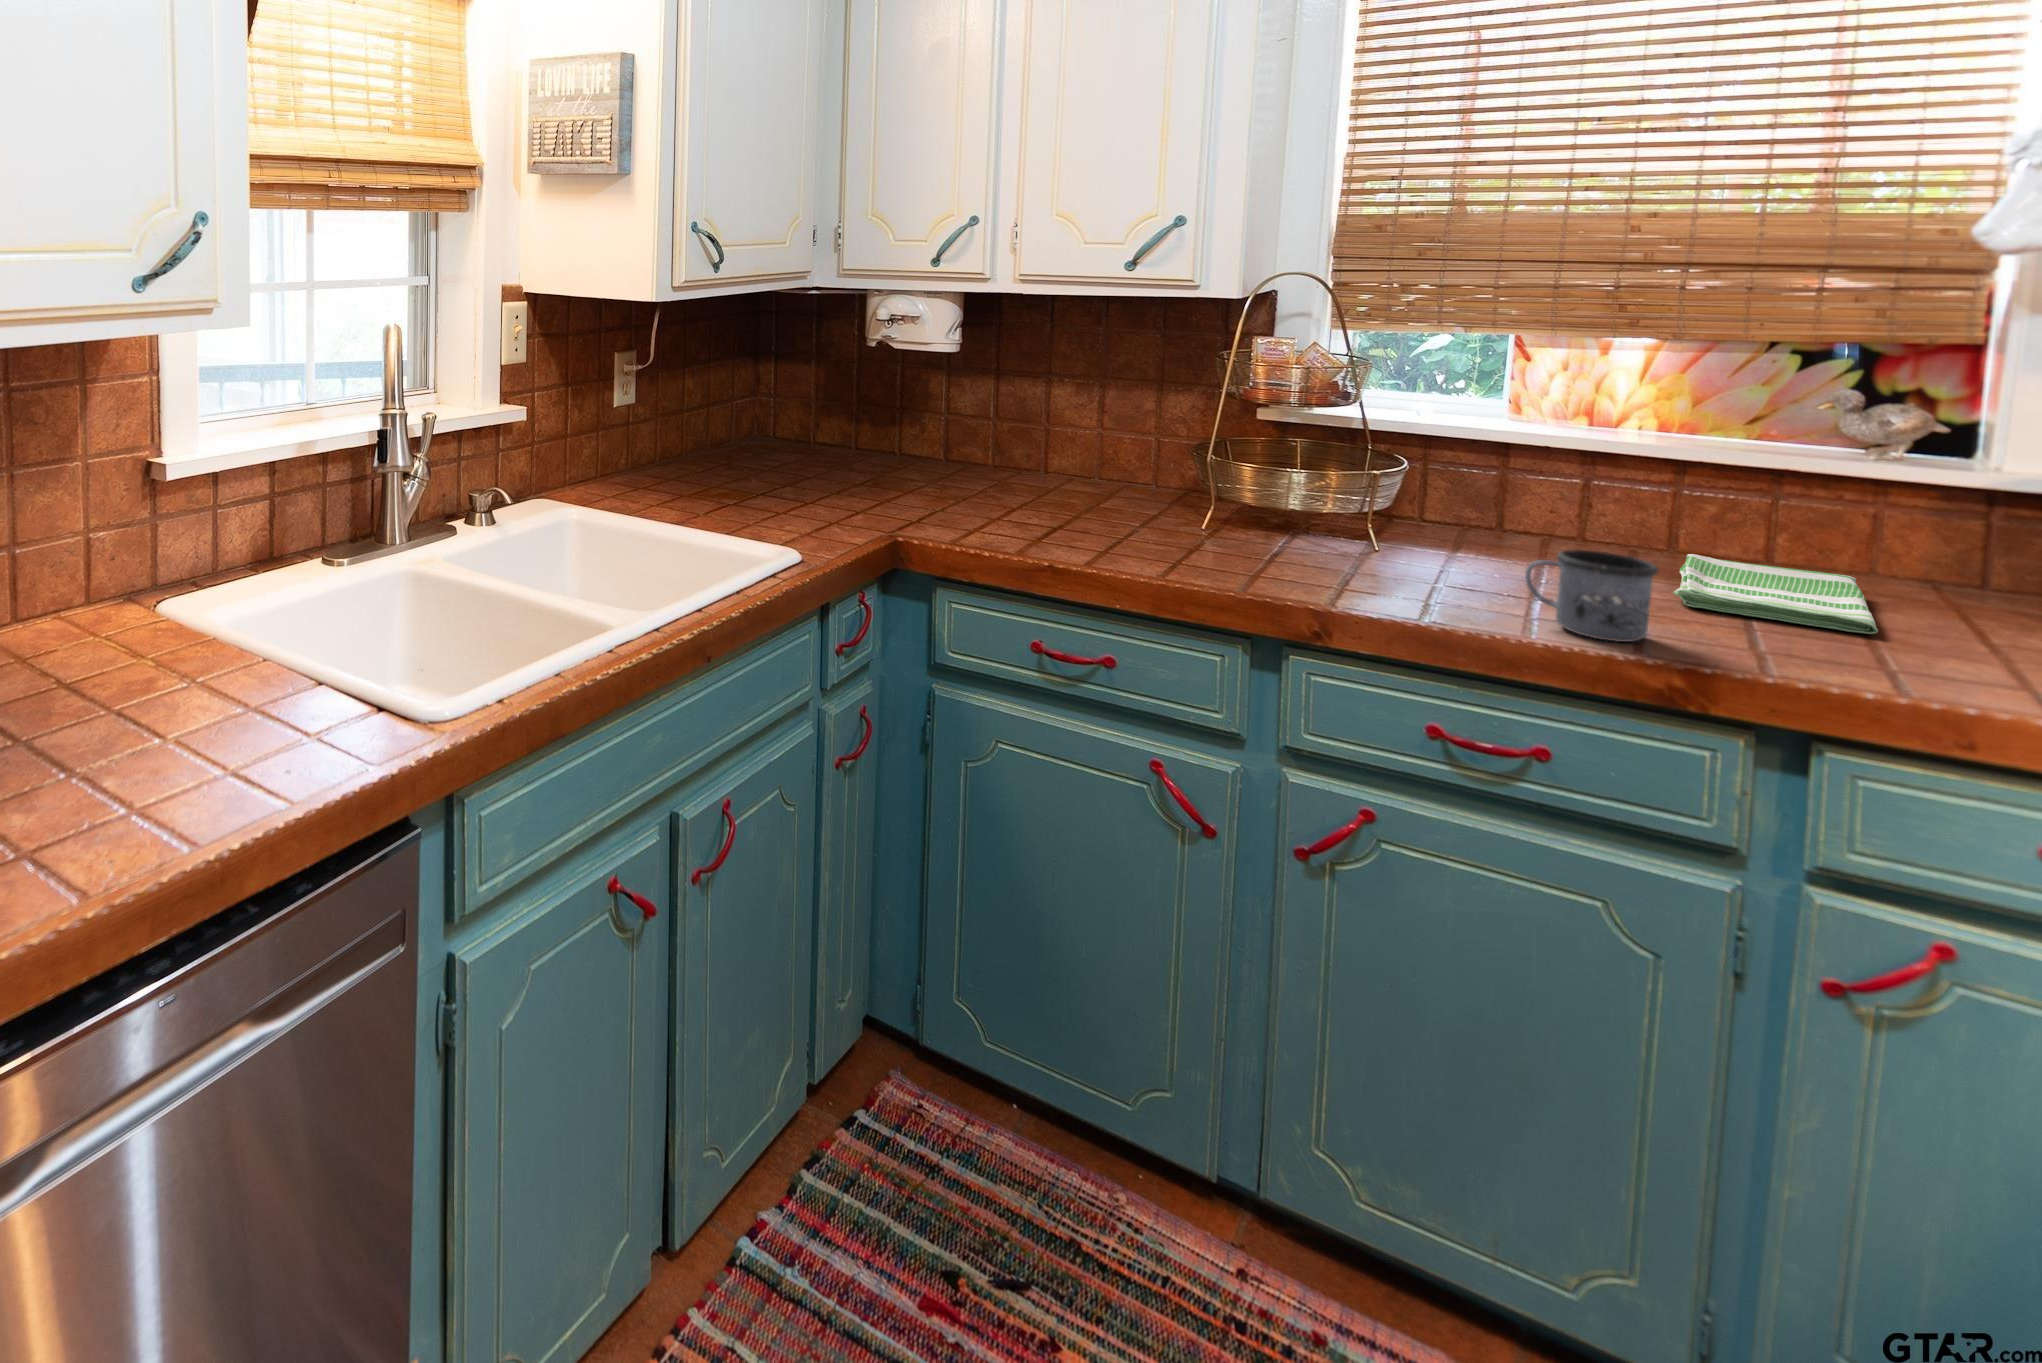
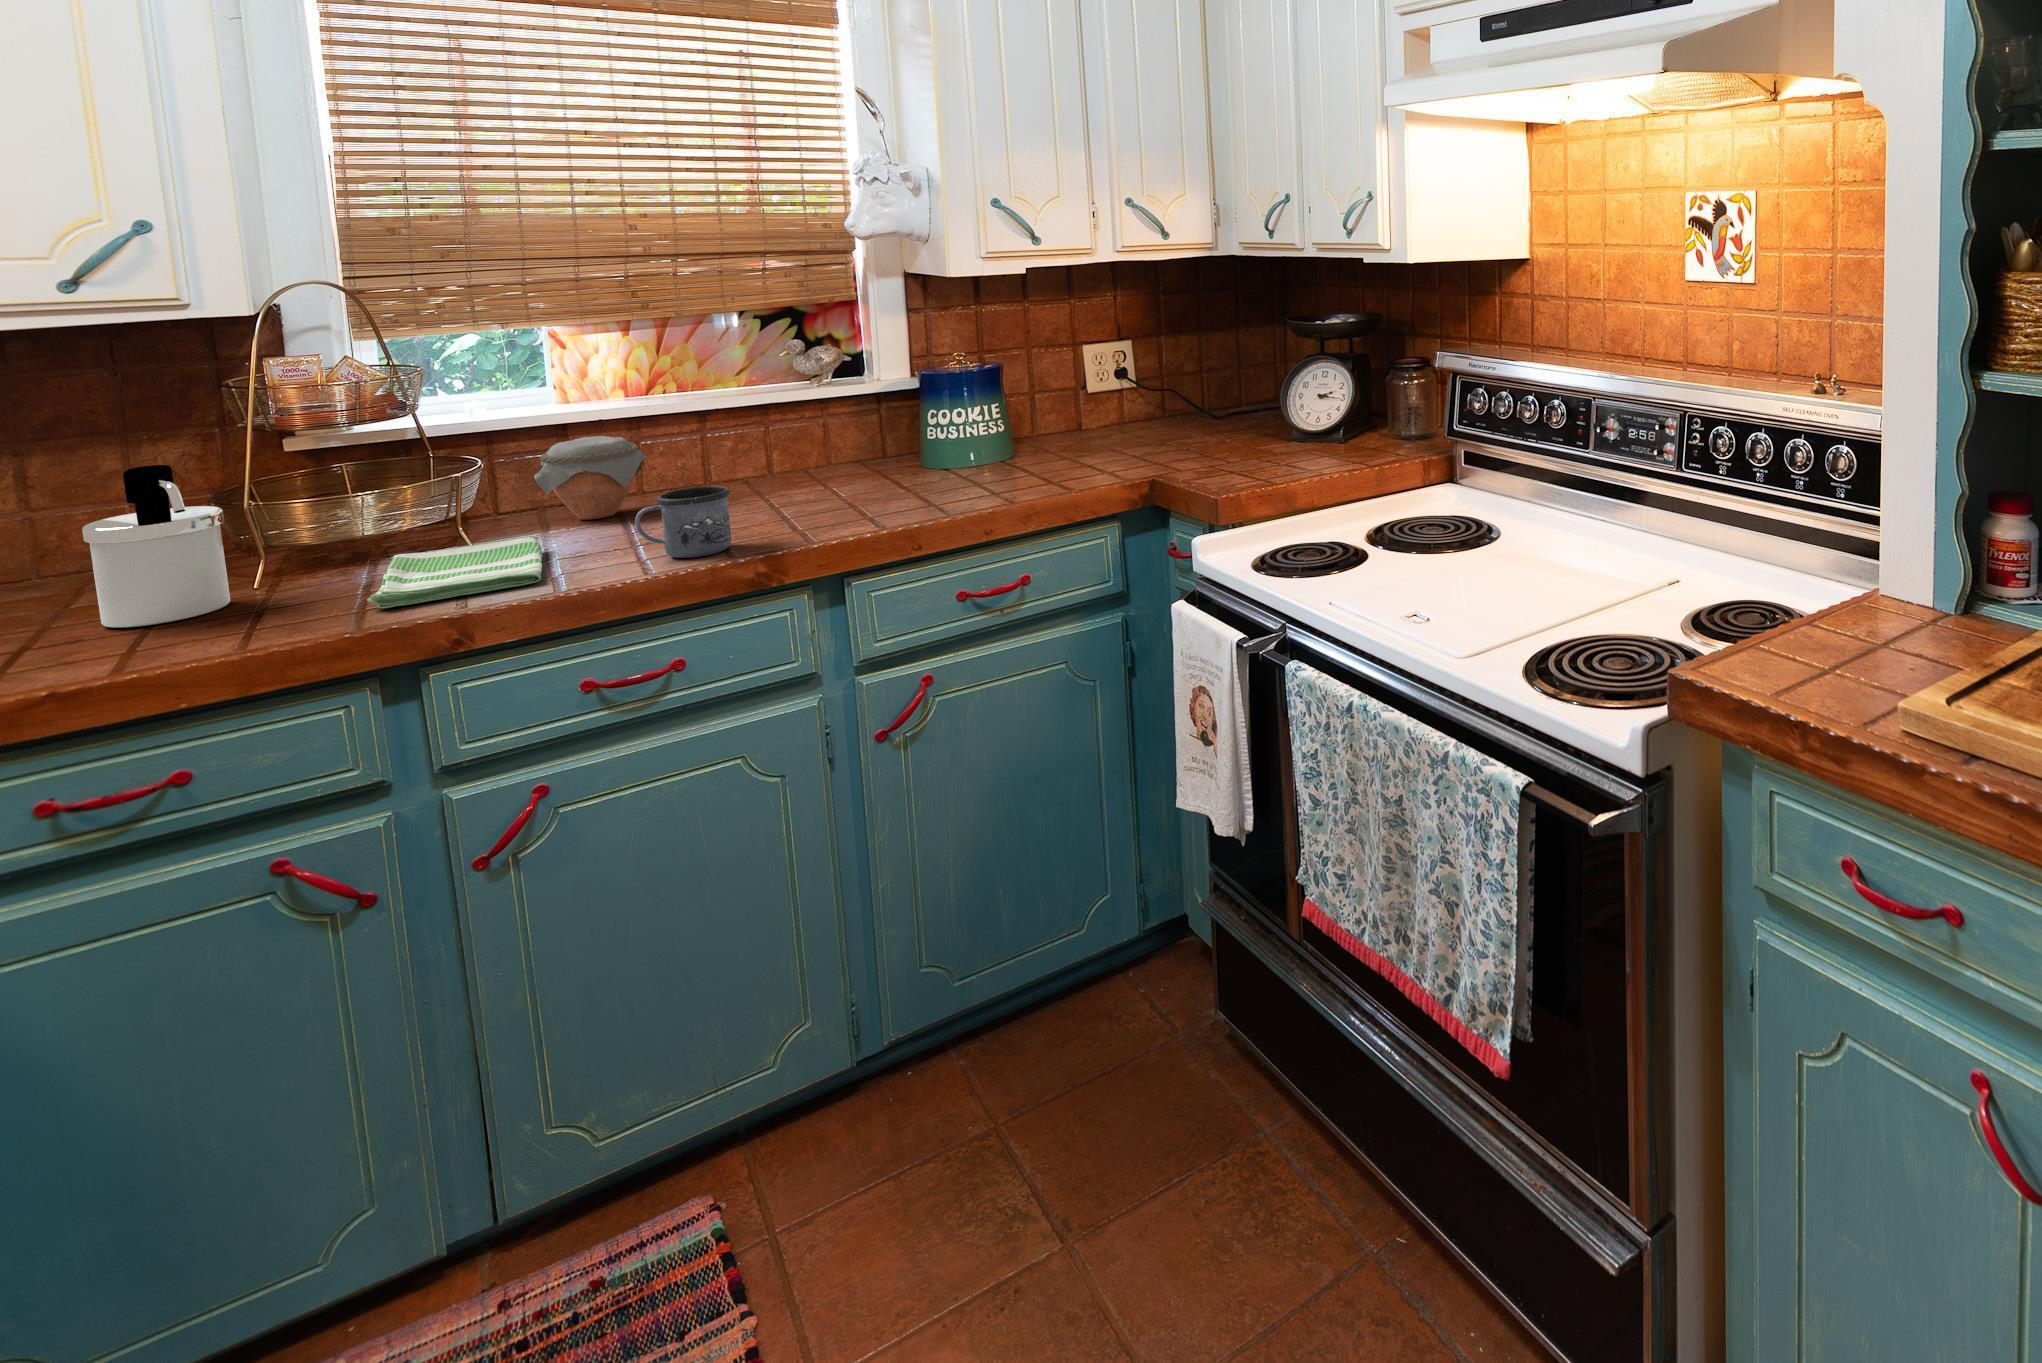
soap dispenser: none [1105,410,1189,537] -> present [82,465,230,628]
jar: none [1454,461,1587,556] -> present [534,436,647,520]
dish towel: present [1673,554,1878,634] -> present [367,535,542,608]

